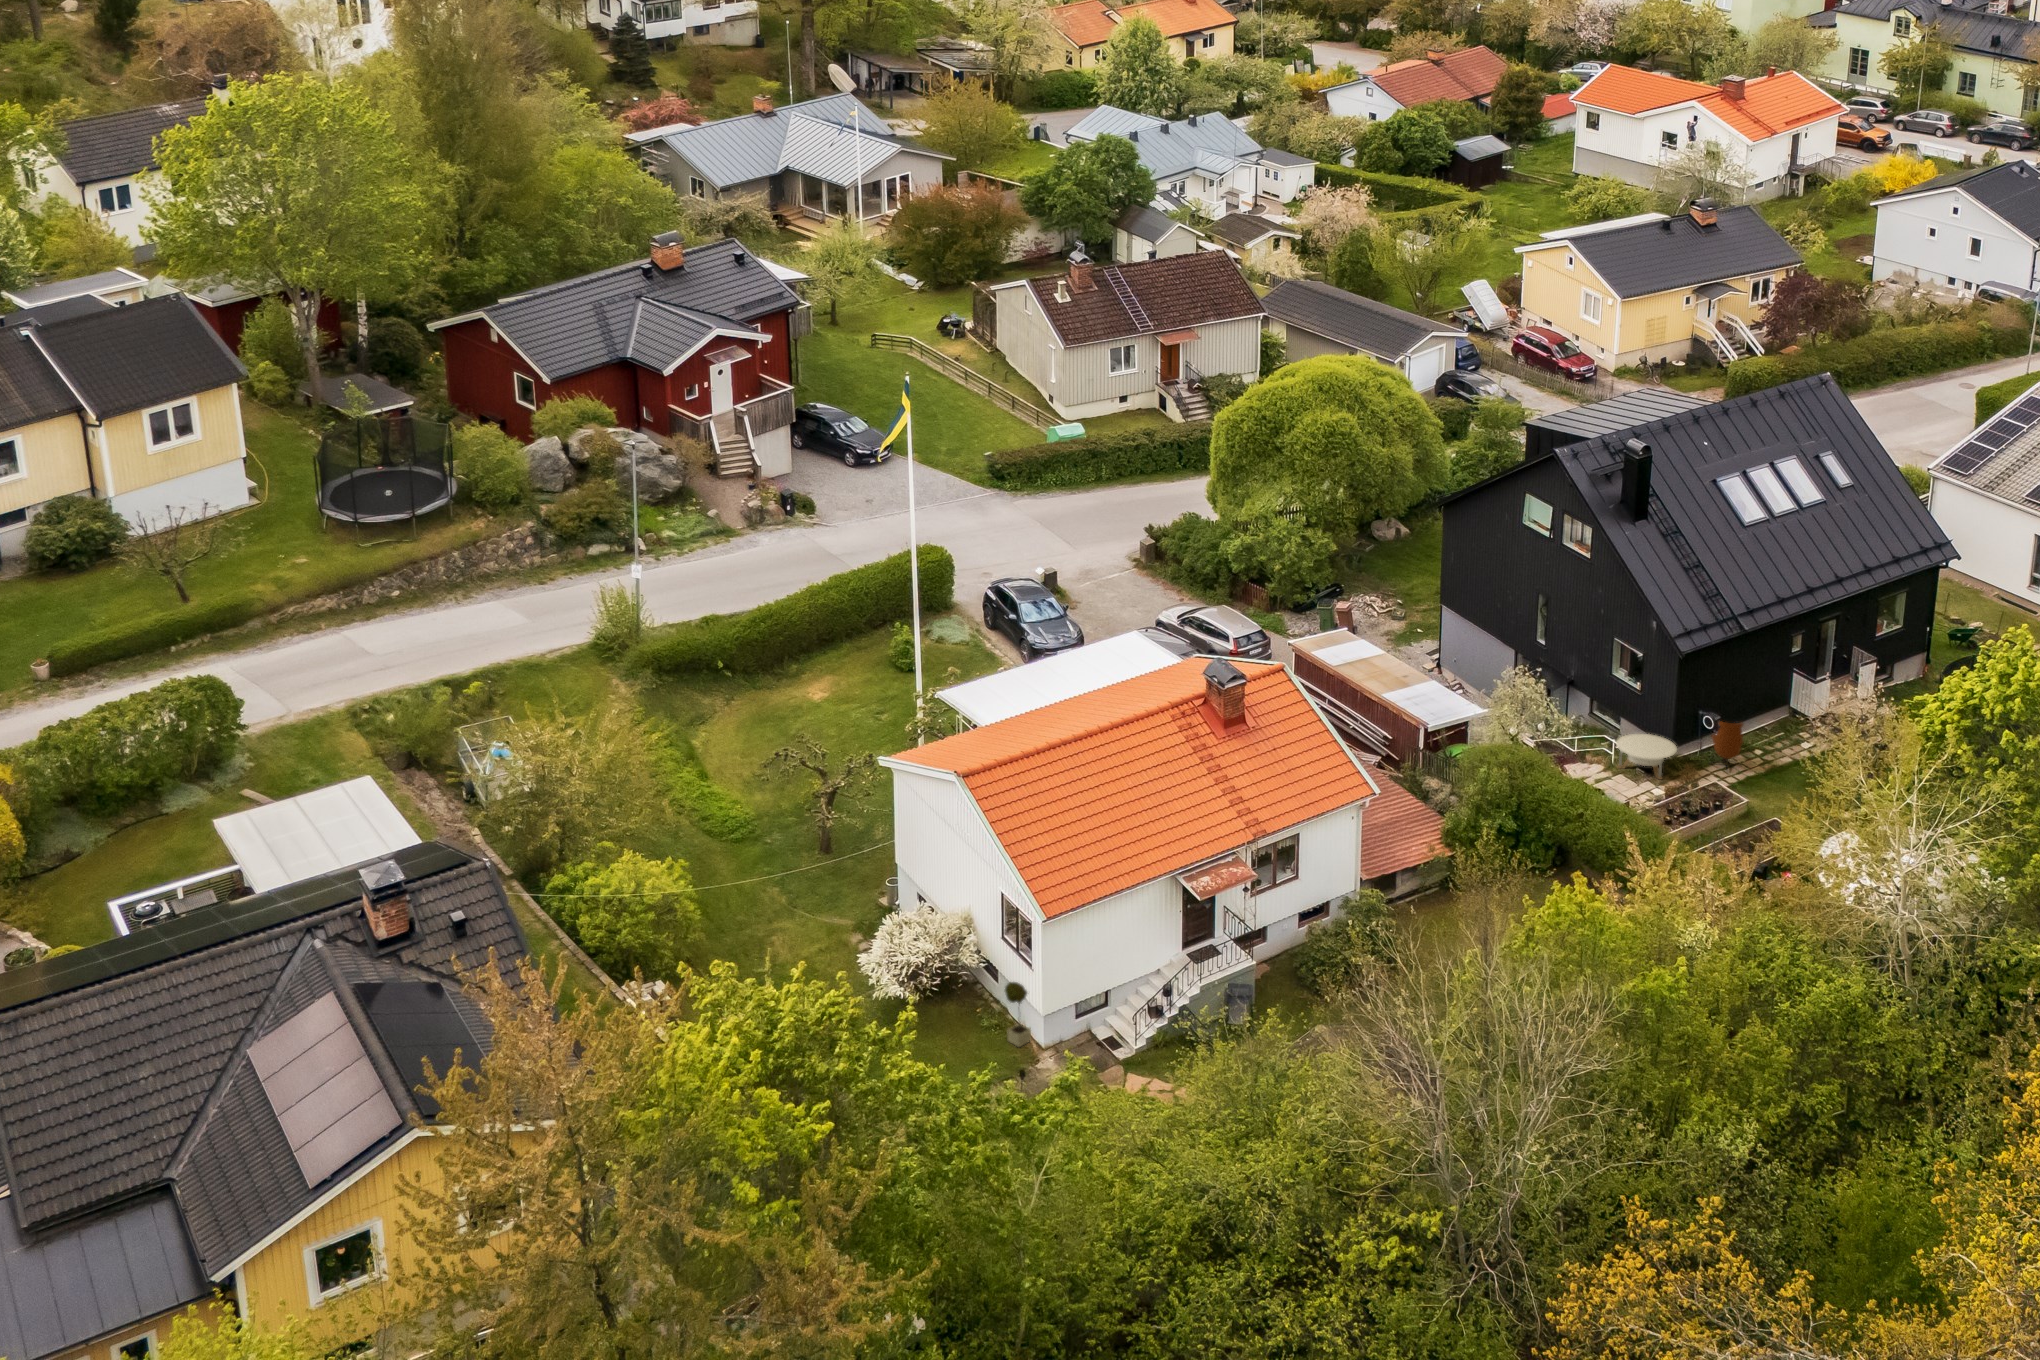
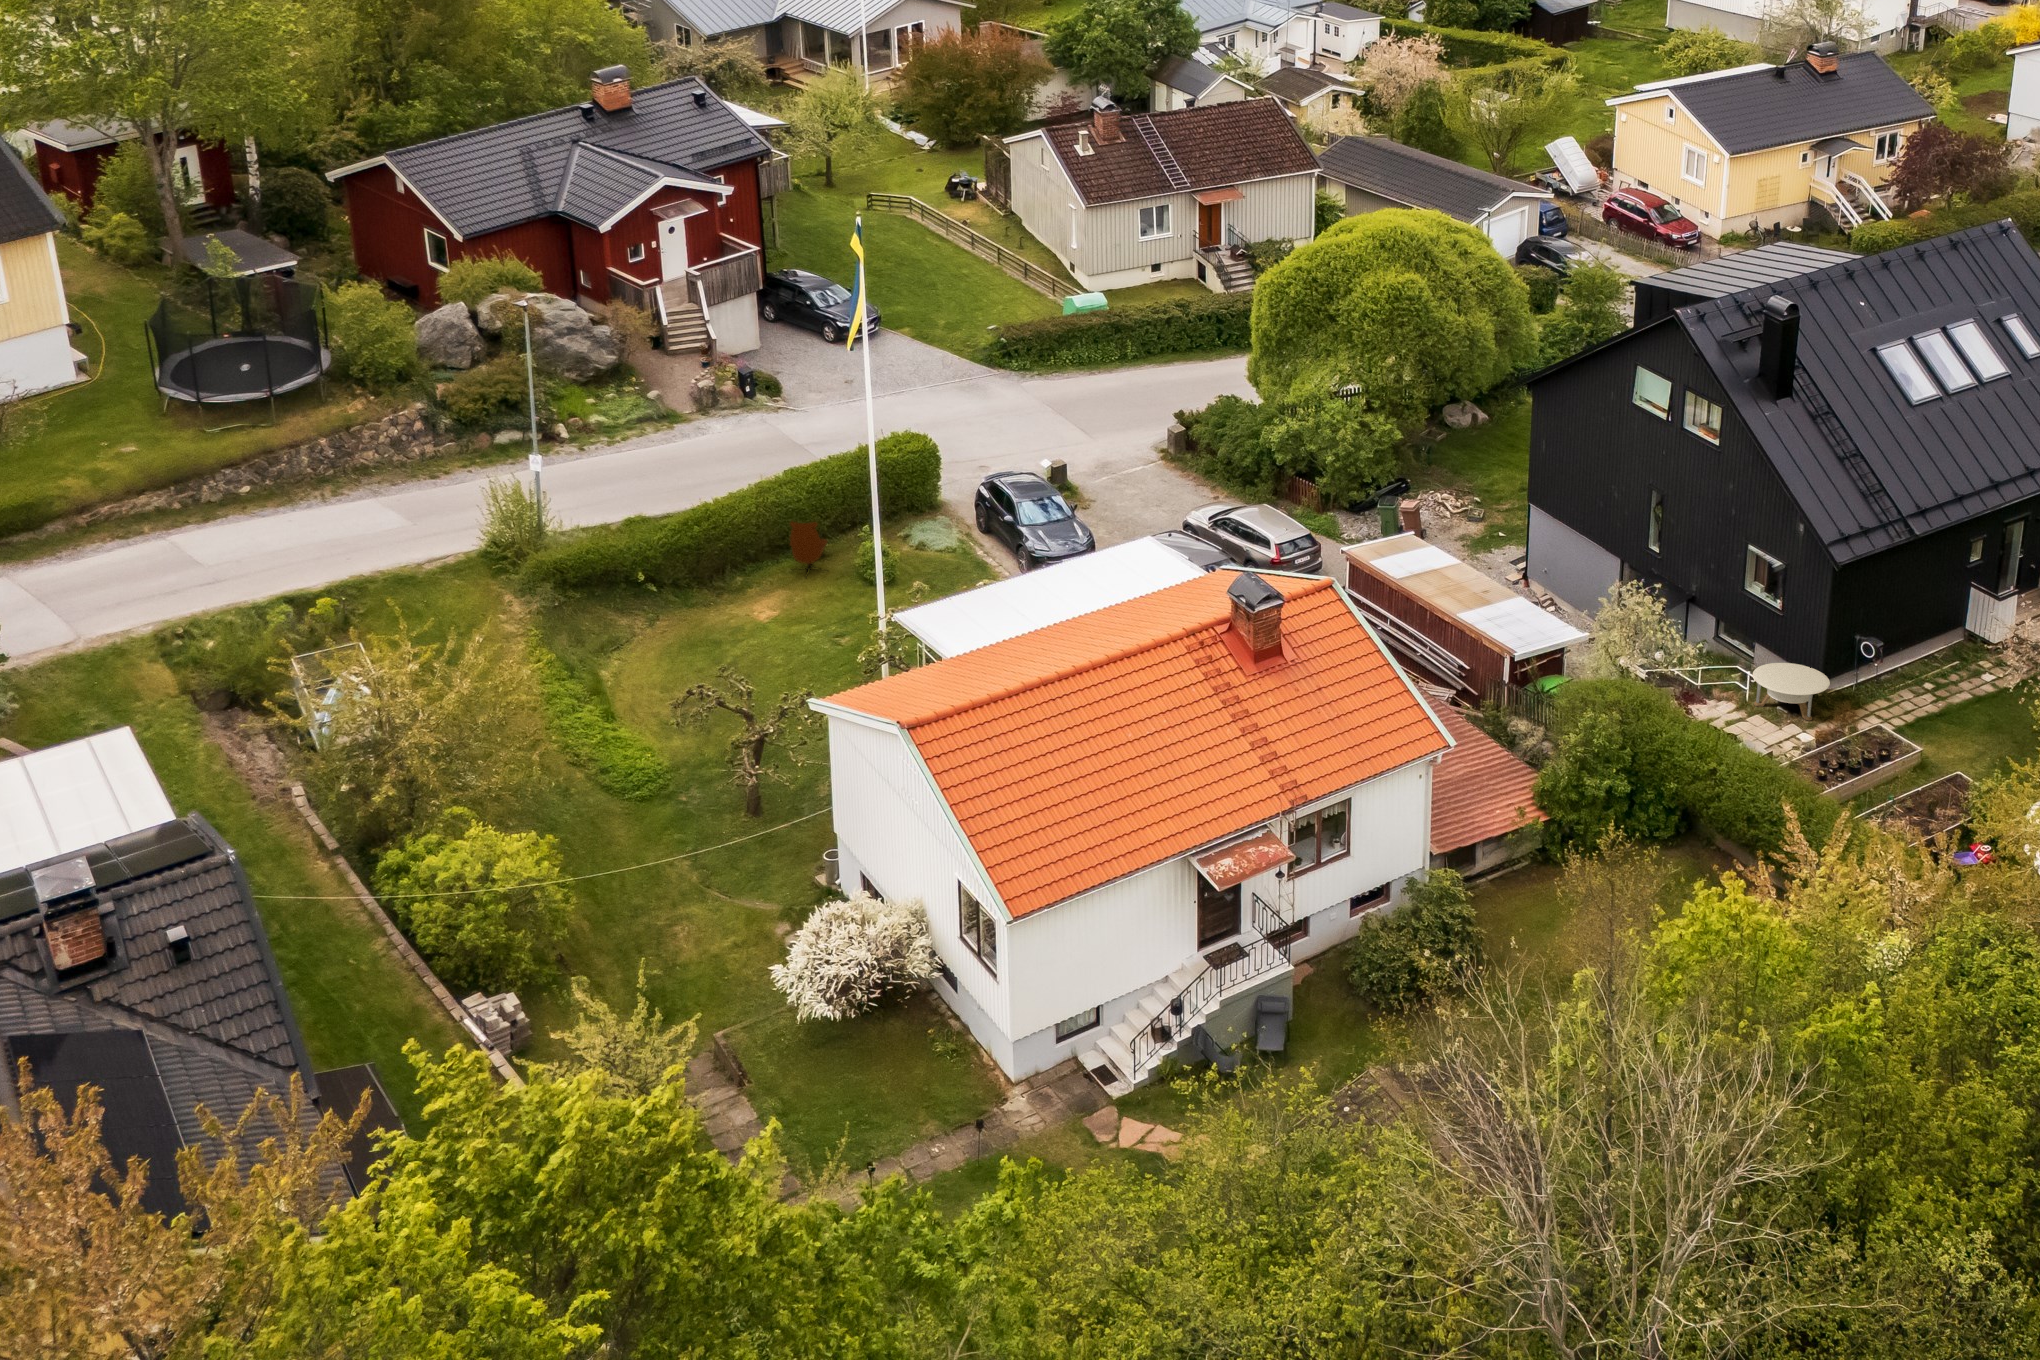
lounge chair: present [1712,722,1744,770] -> present [790,522,827,573]
potted tree: present [1005,982,1031,1047] -> none [961,998,998,1085]

